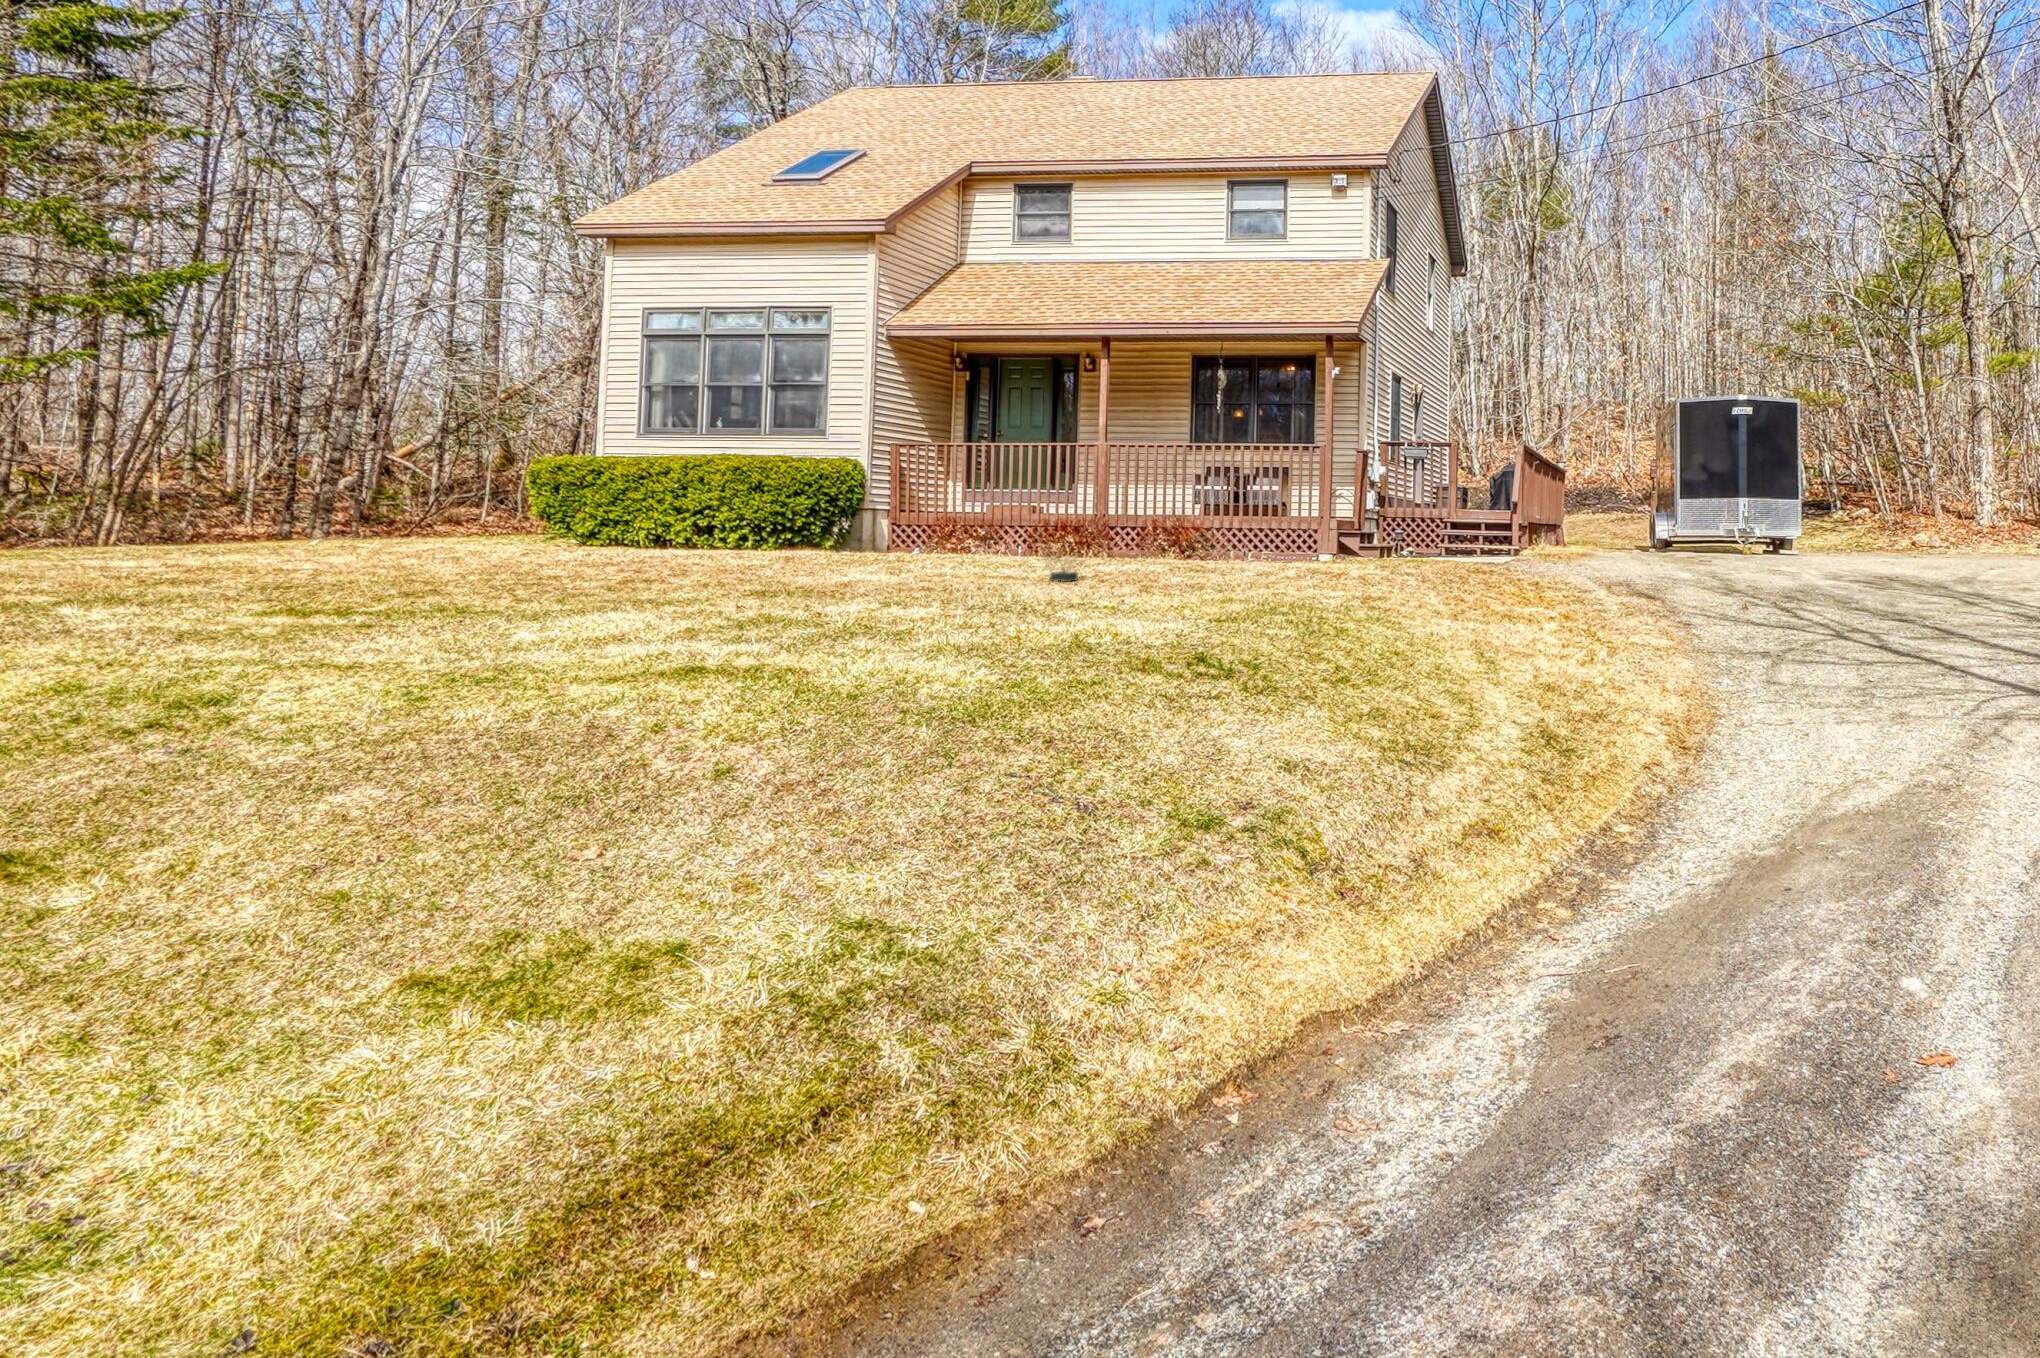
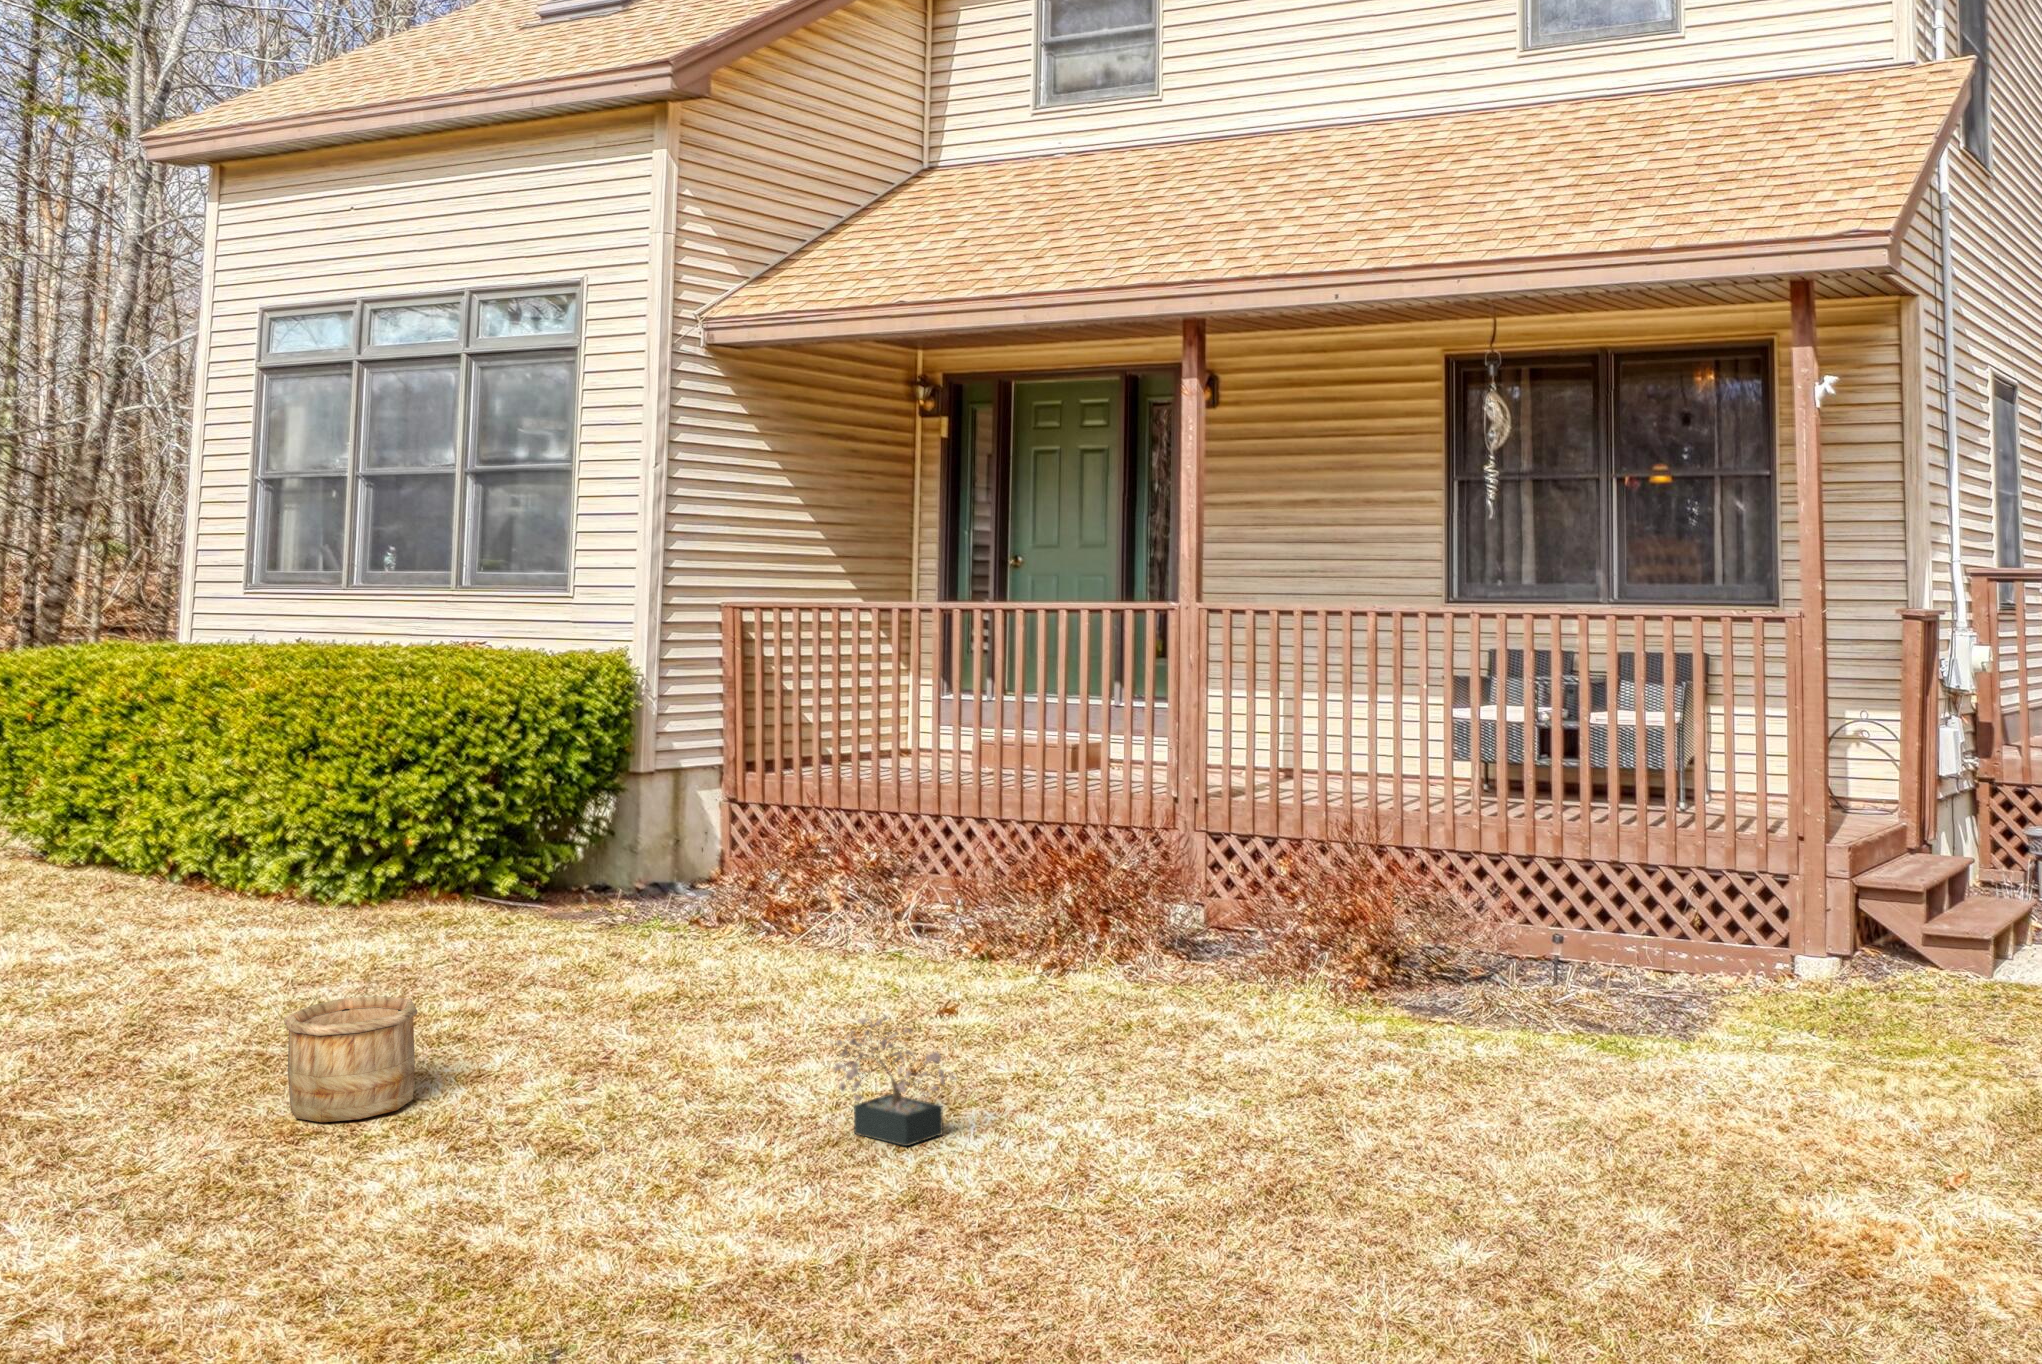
wooden bucket: none [855,550,898,584] -> present [284,996,417,1122]

